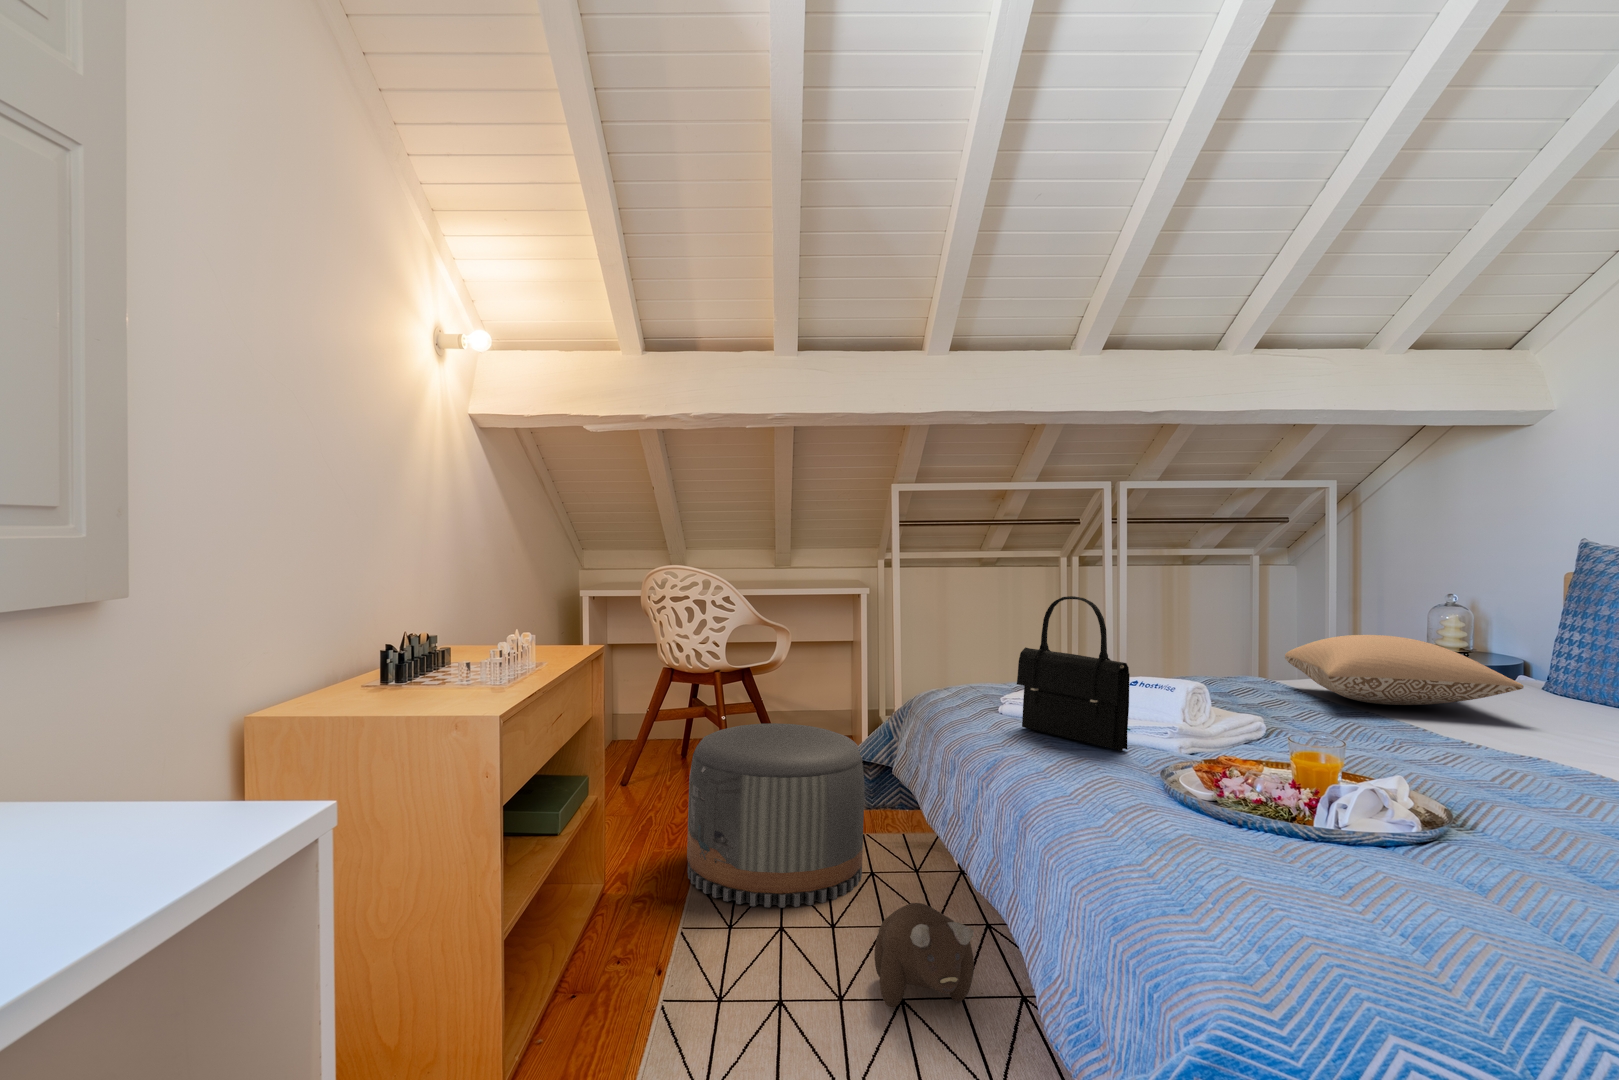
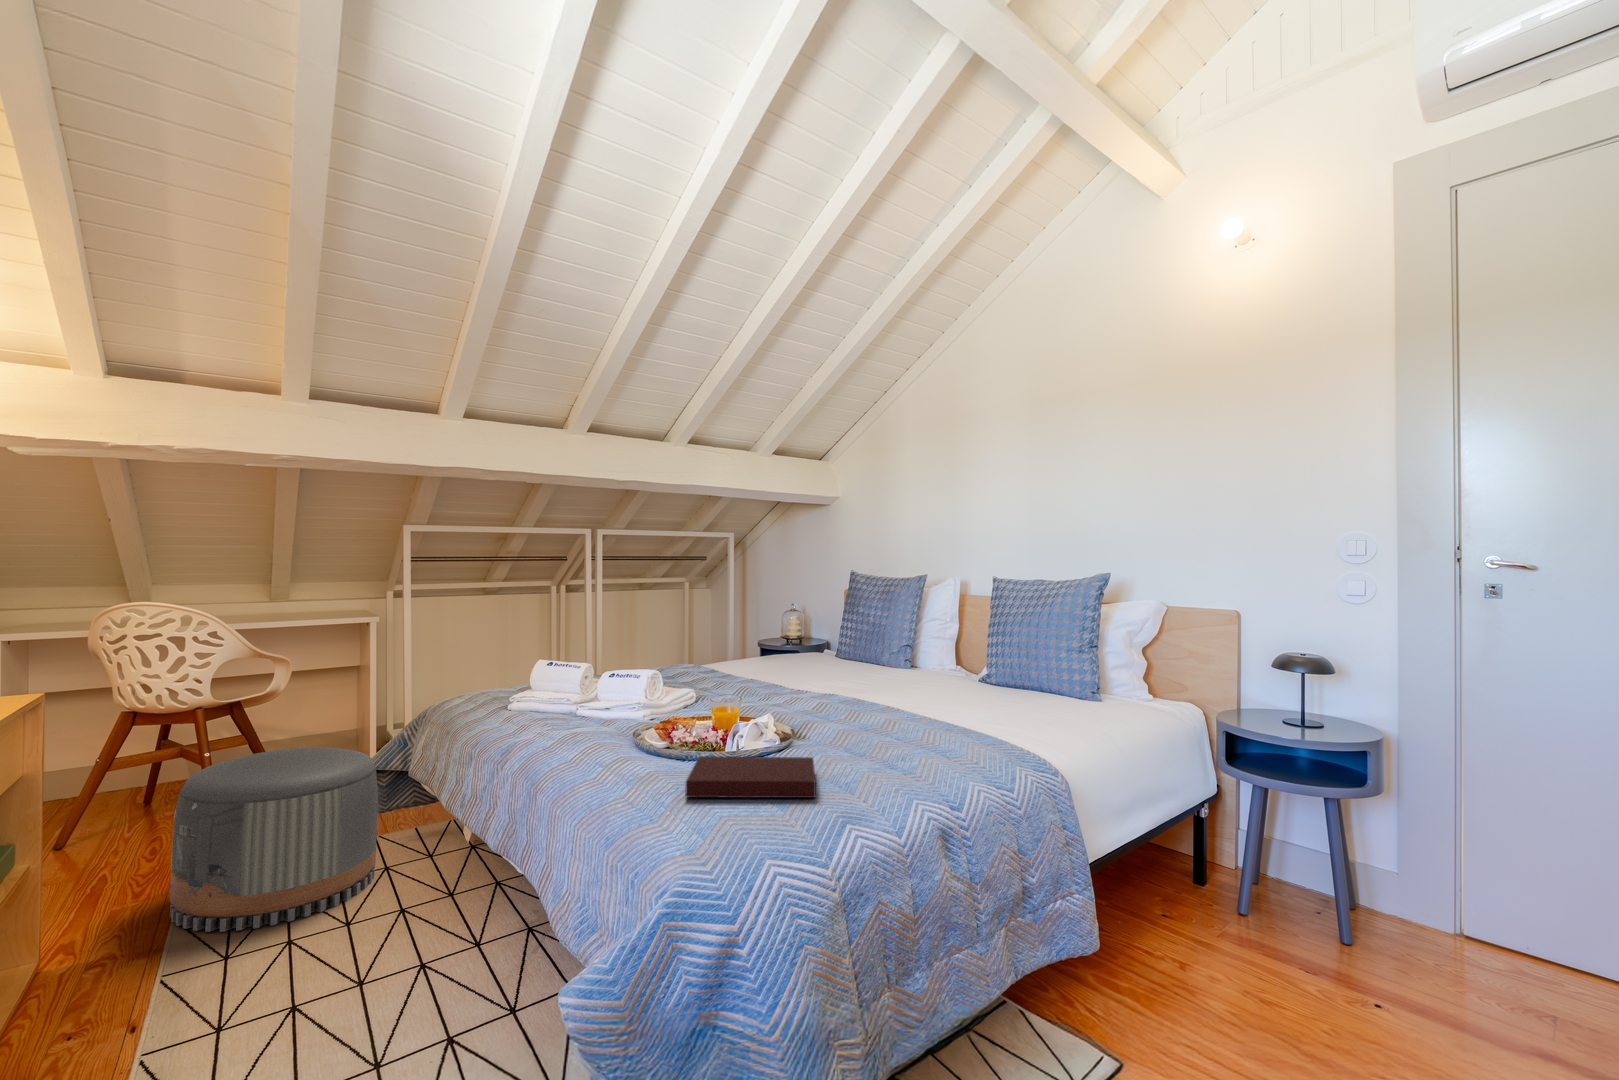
handbag: present [1017,596,1130,751] -> none [523,614,609,725]
pillow: present [1285,635,1524,705] -> none [709,629,836,673]
notebook: none [1241,825,1494,943] -> present [685,757,816,798]
plush toy: present [874,903,974,1008] -> none [396,877,489,973]

